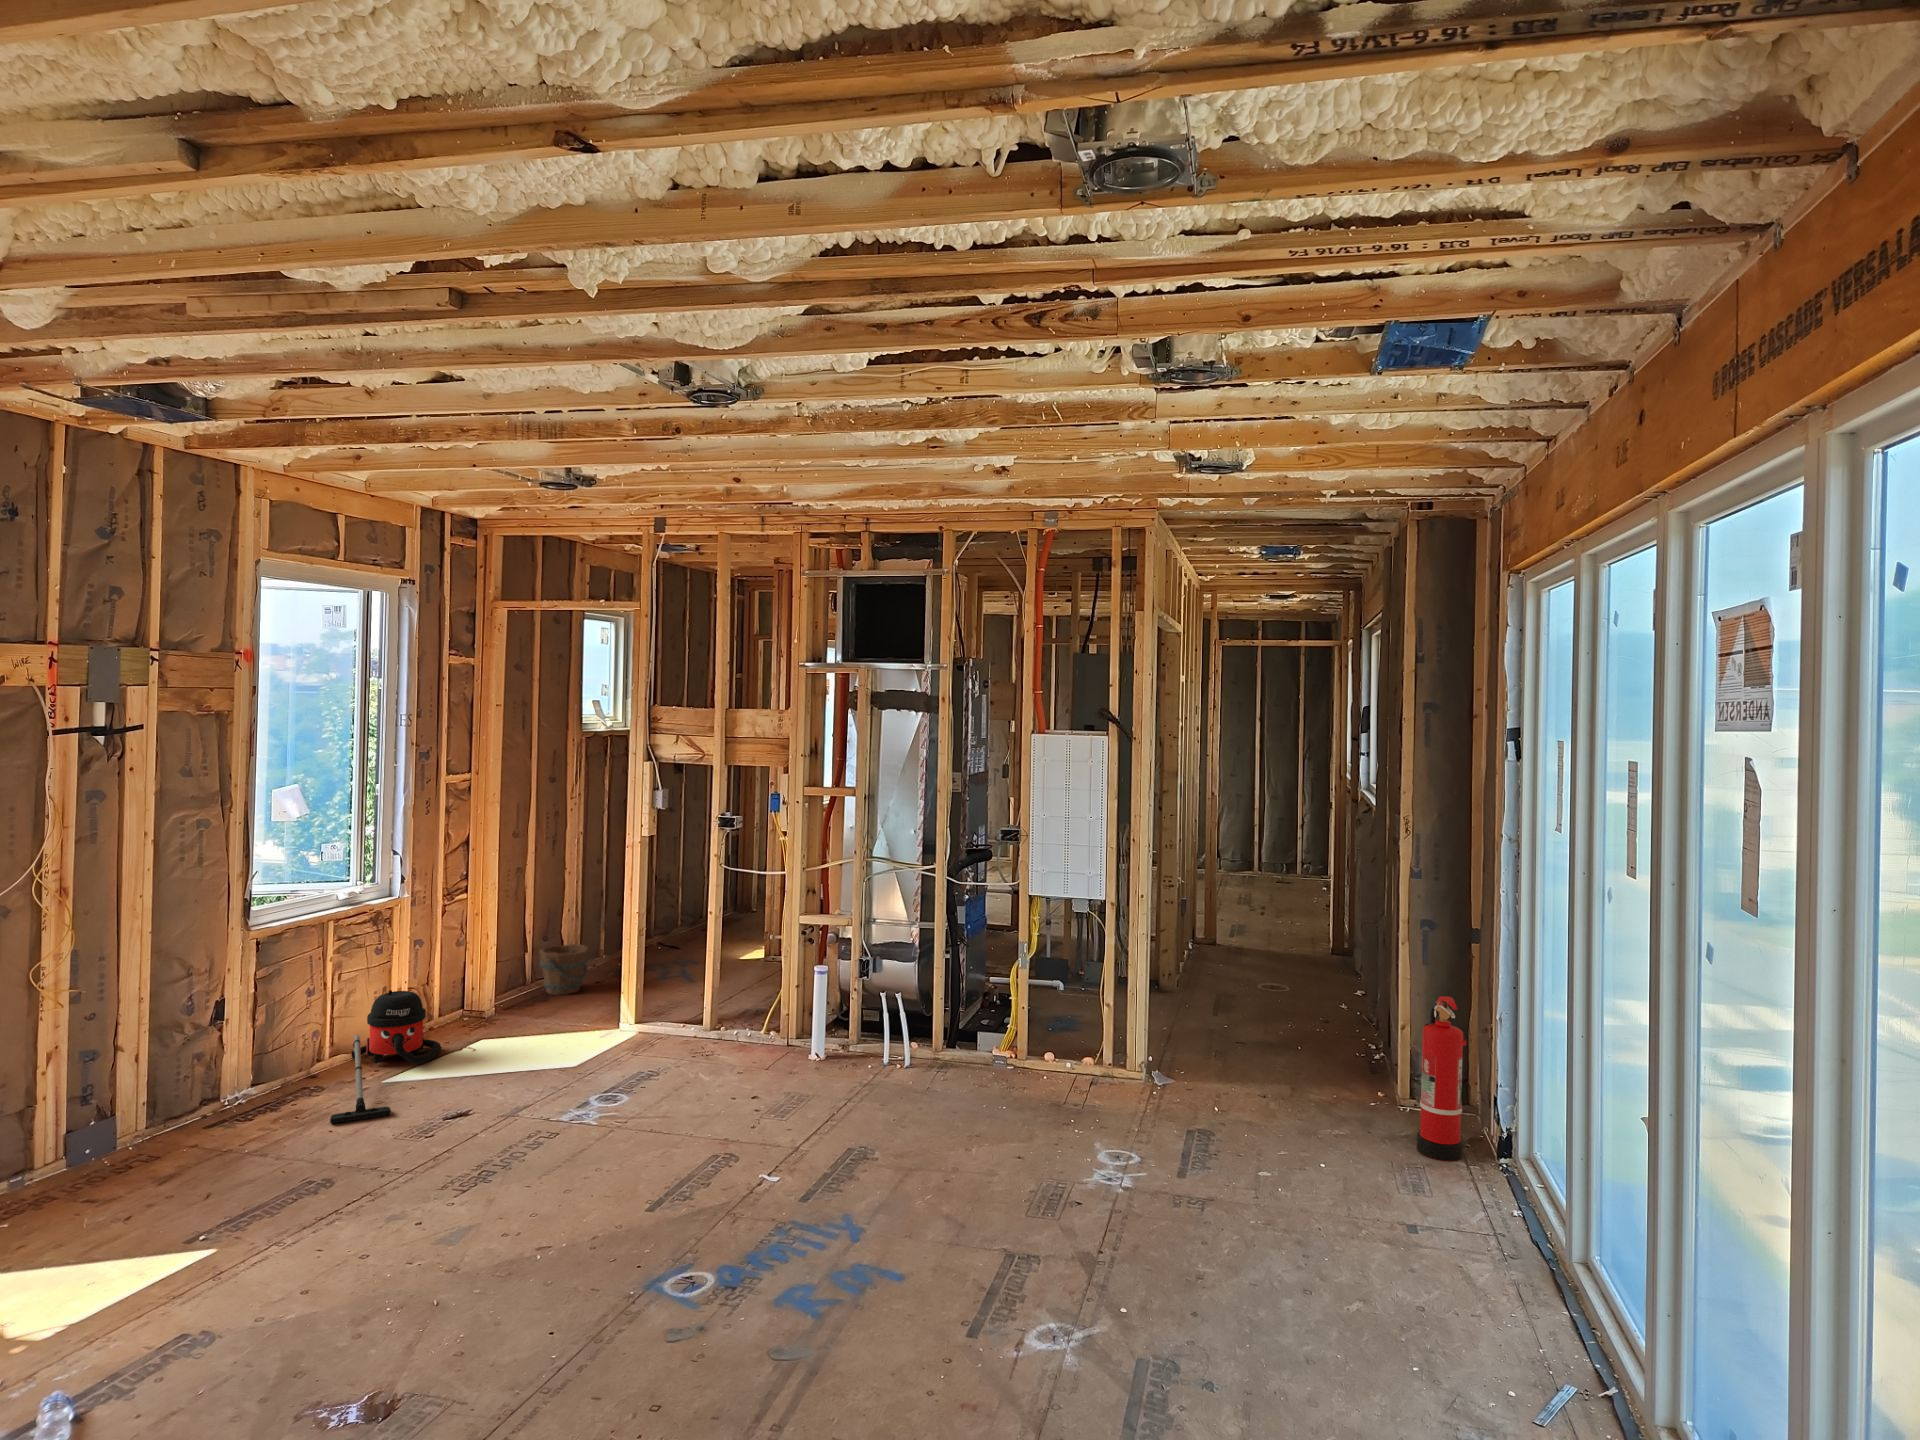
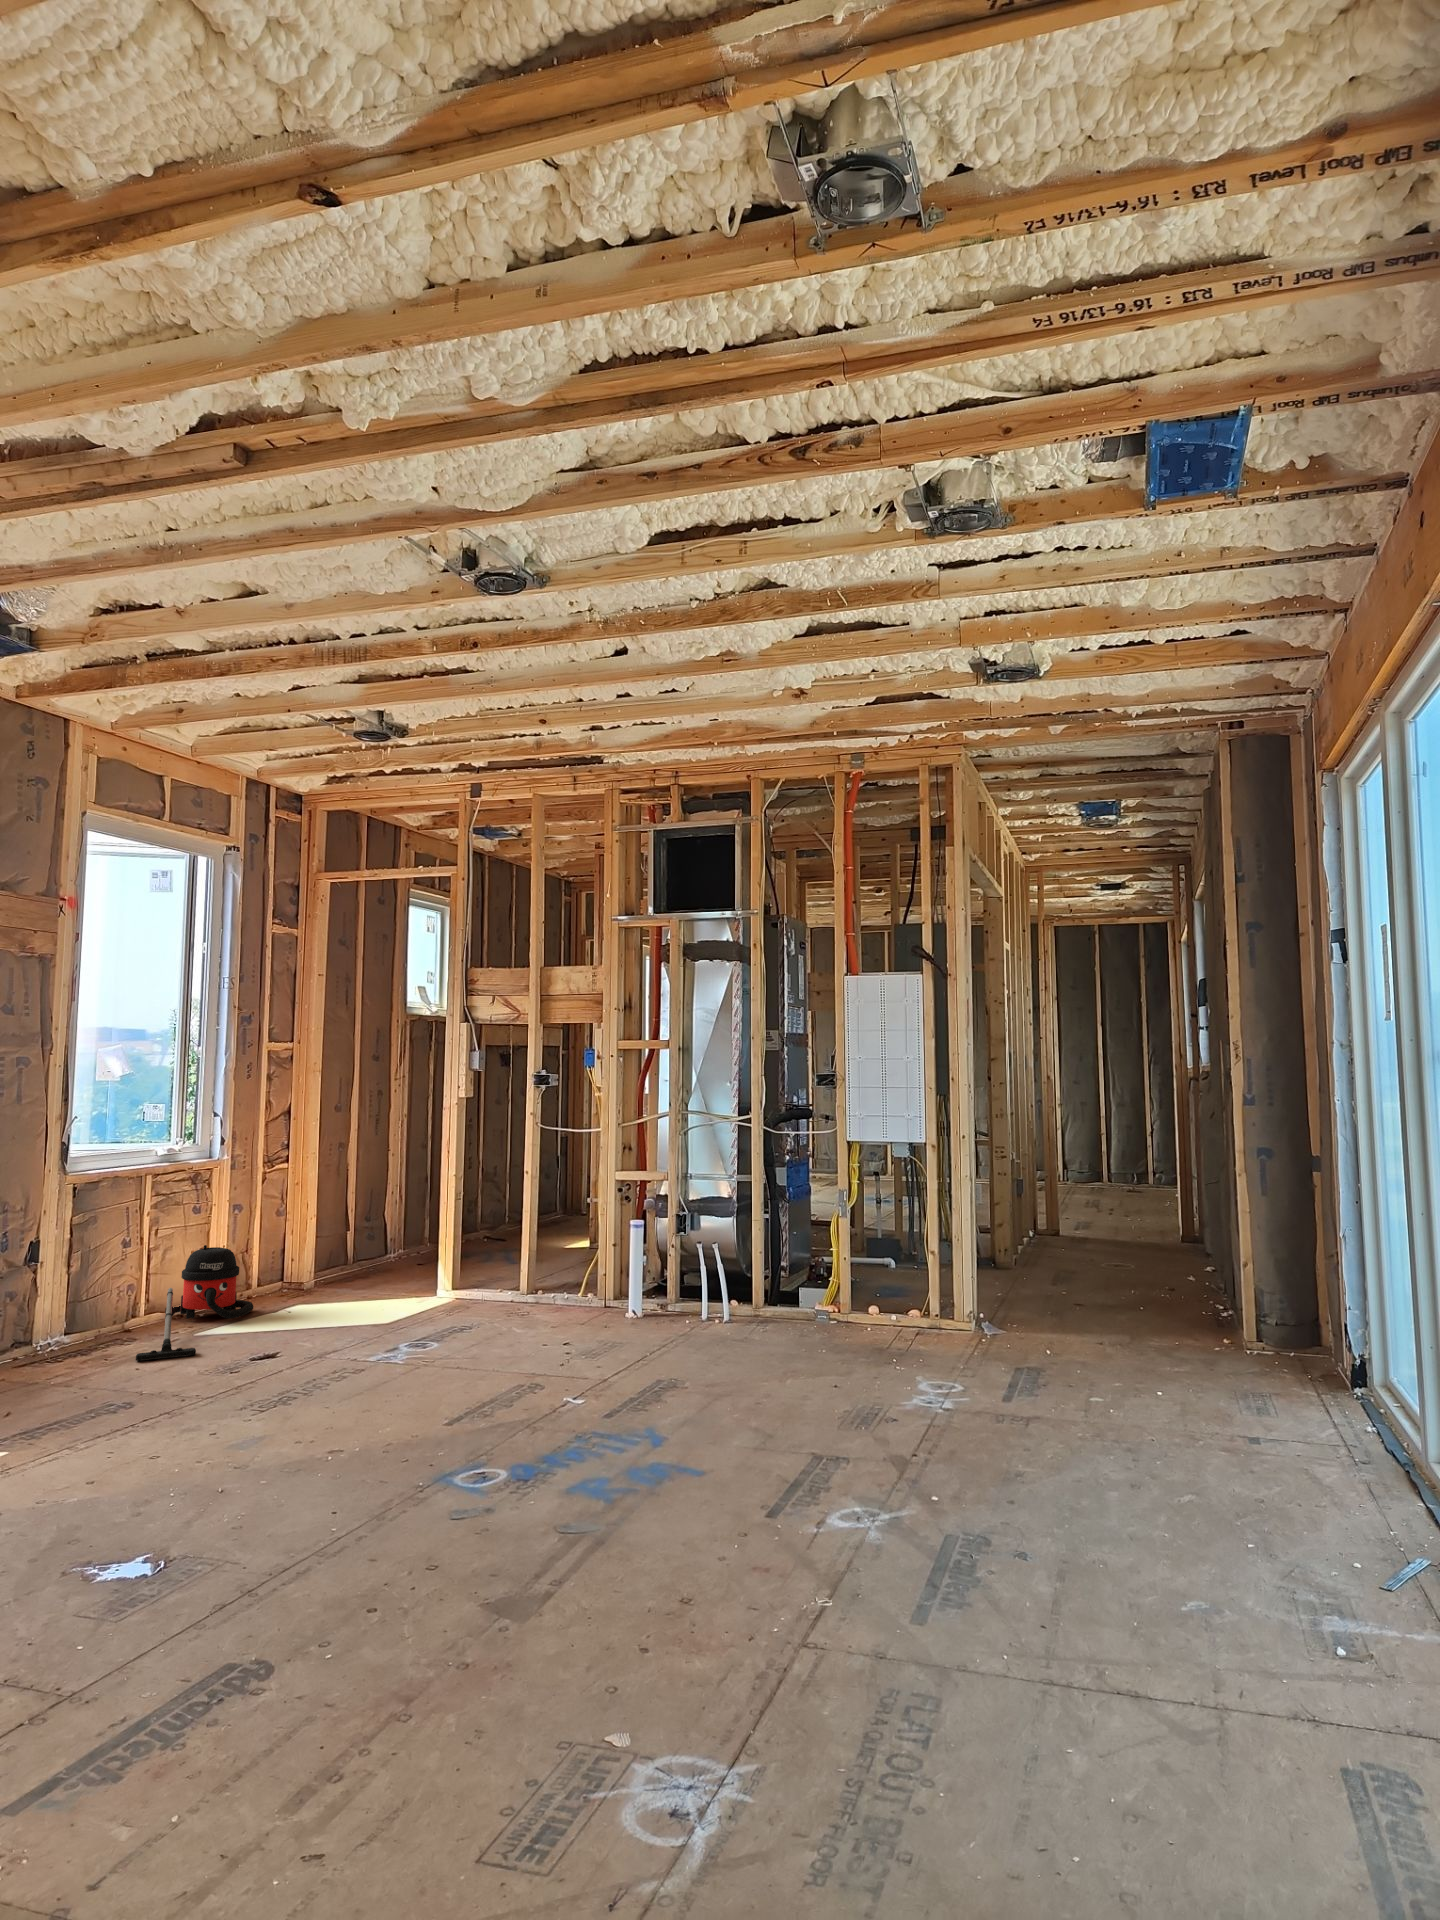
bucket: present [539,944,588,995] -> none [358,1223,406,1273]
fire extinguisher: present [1417,996,1466,1161] -> none [1272,1209,1328,1392]

